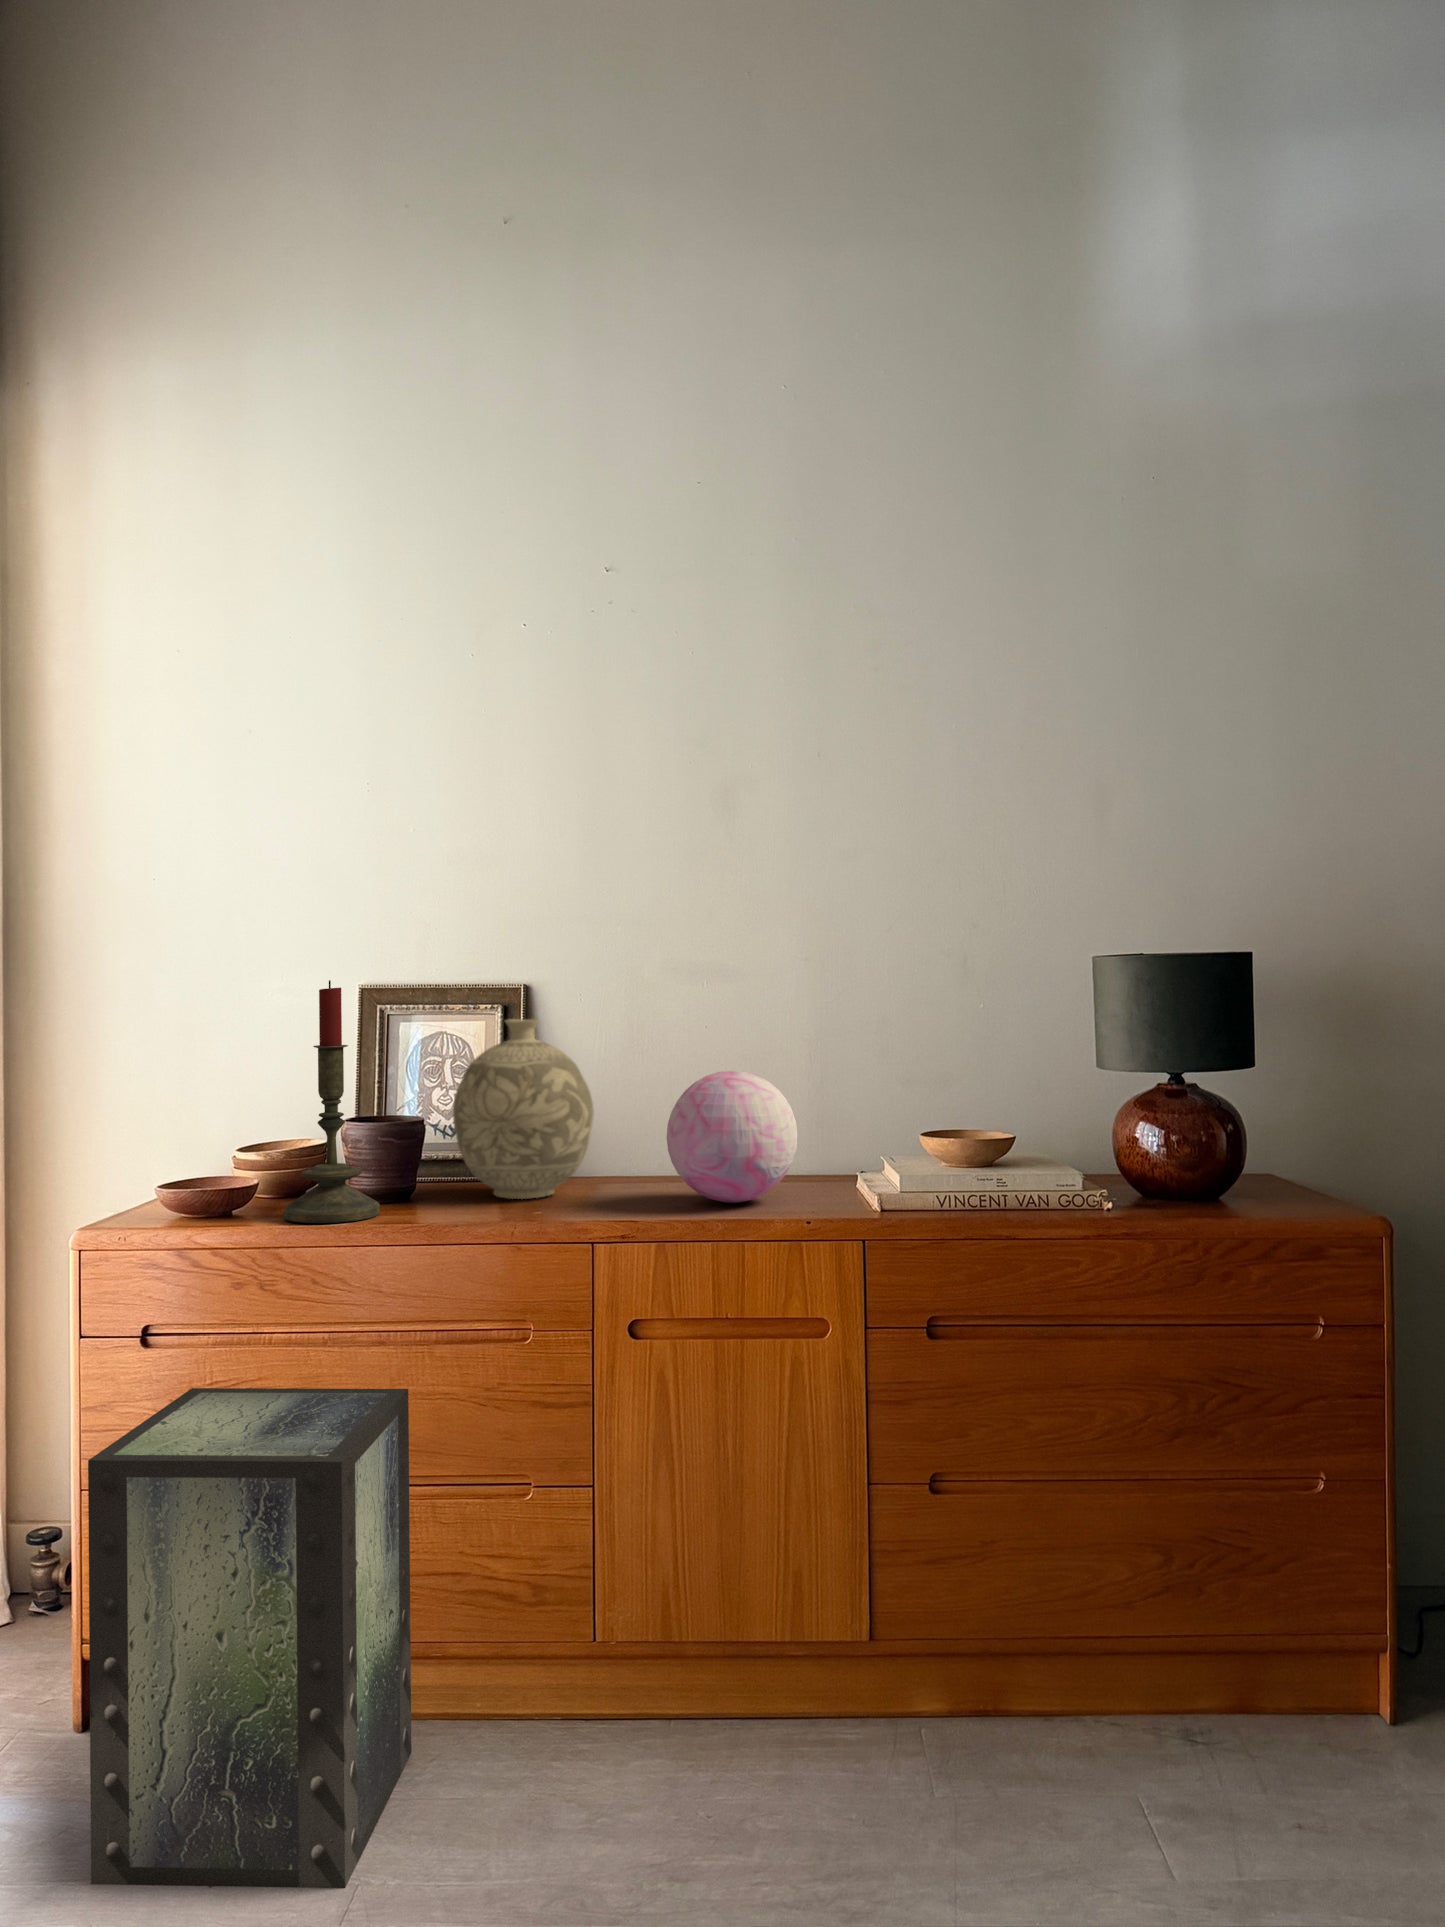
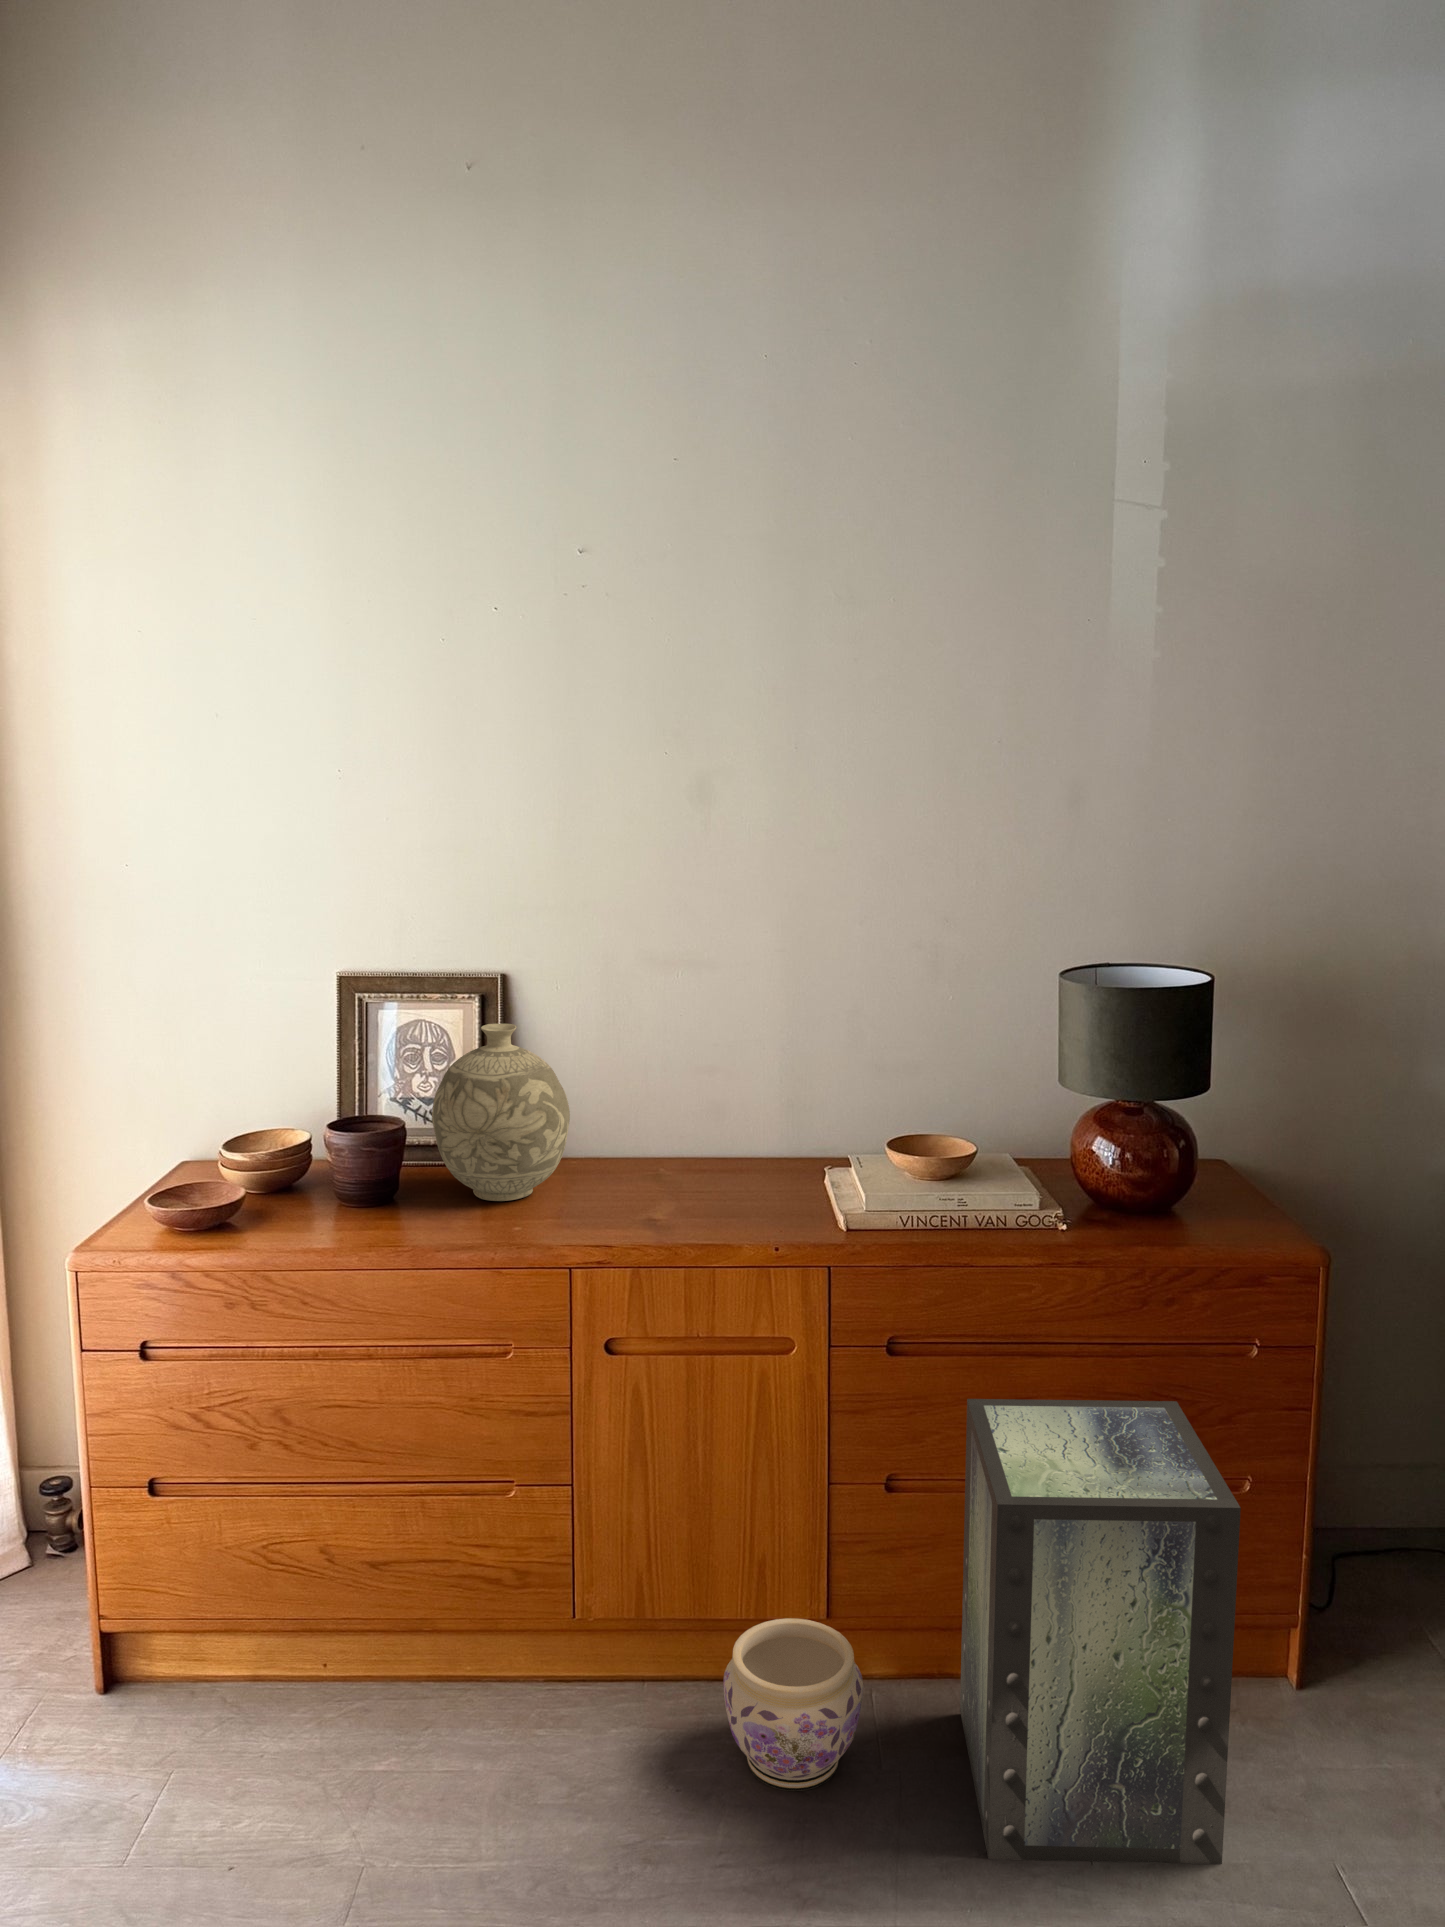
candle: present [284,980,379,1223] -> none [271,1005,364,1244]
decorative orb: present [667,1071,798,1203] -> none [641,1087,768,1215]
storage box: present [88,1388,411,1888] -> present [960,1399,1241,1864]
planter: none [757,1632,910,1818] -> present [723,1618,863,1791]

